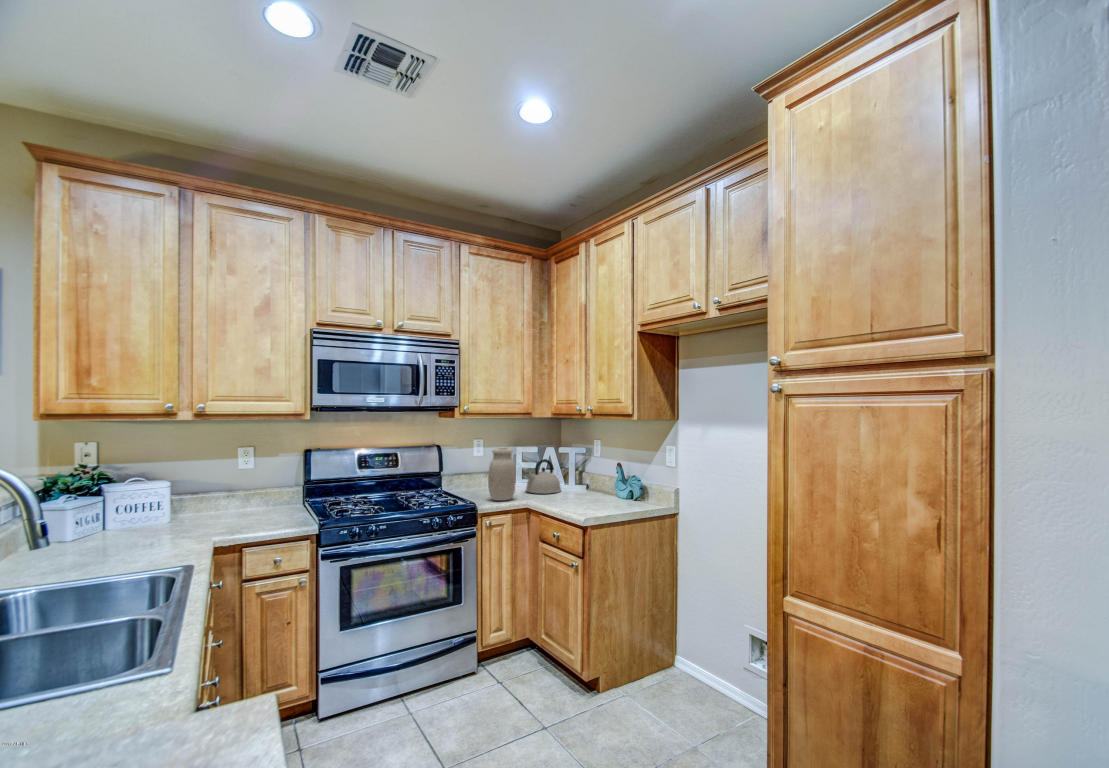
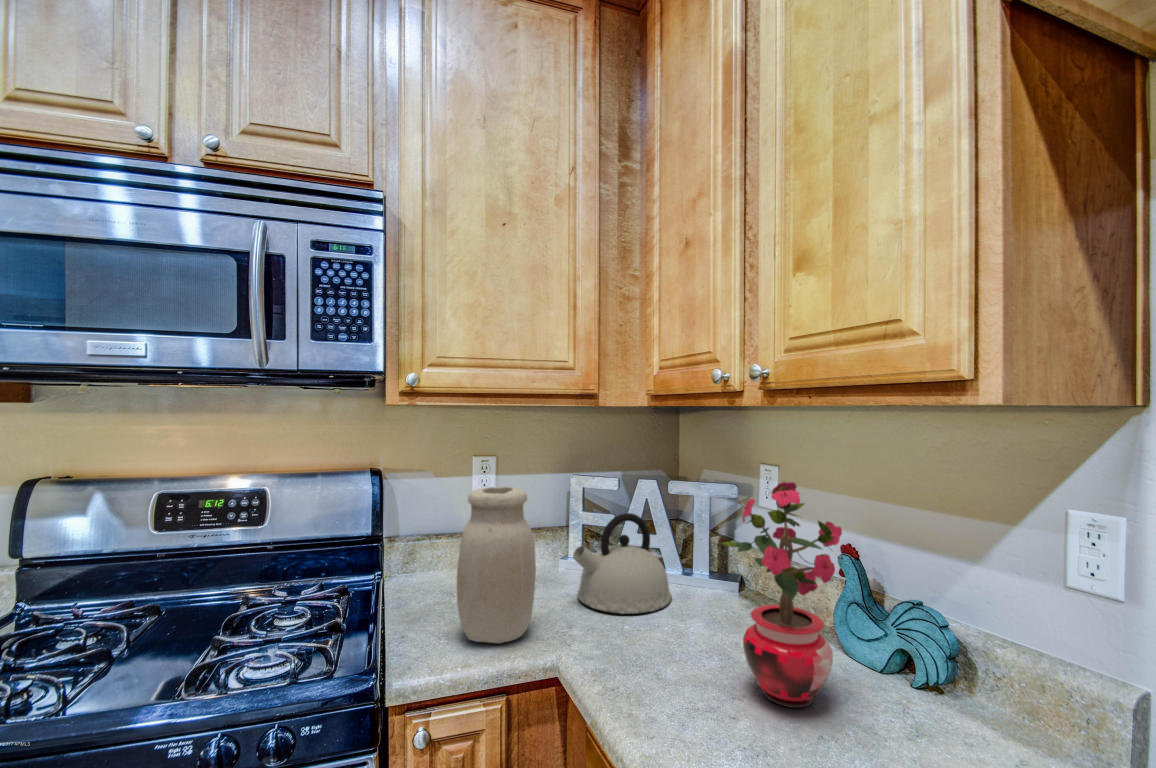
potted plant: none [578,441,613,504] -> present [721,482,842,708]

